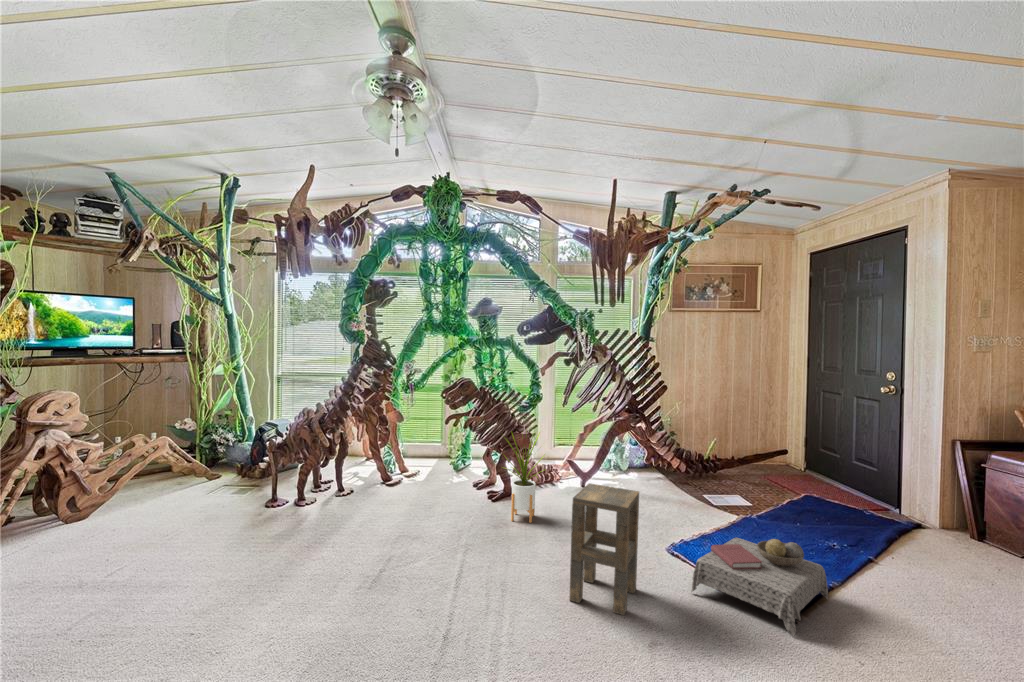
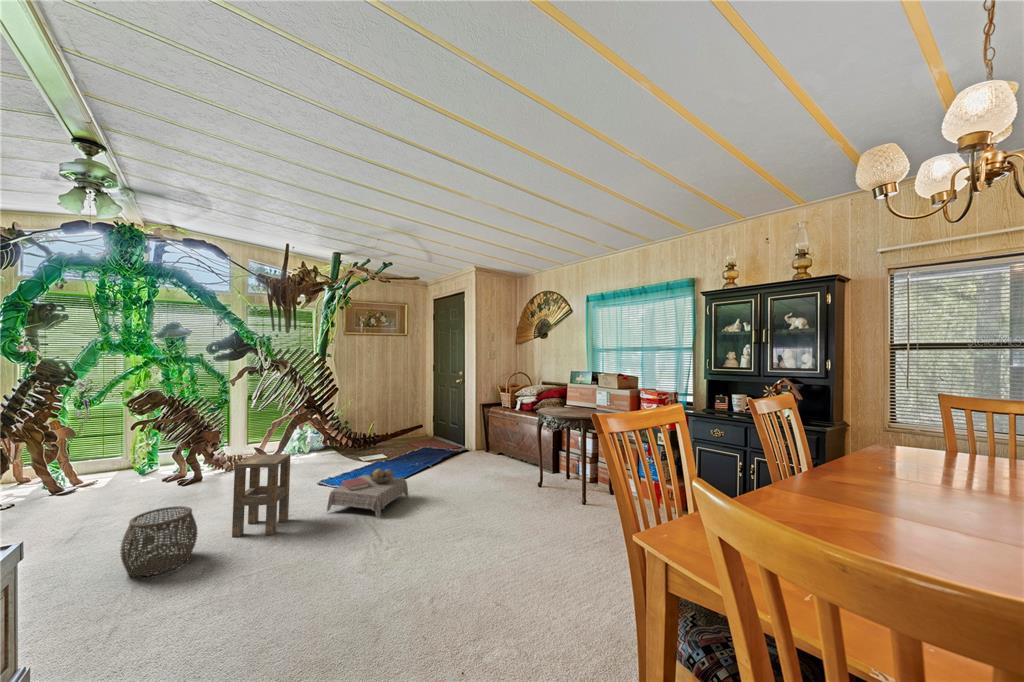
house plant: present [505,431,544,523] -> none [184,423,232,501]
woven basket: none [456,544,536,643] -> present [120,506,197,577]

